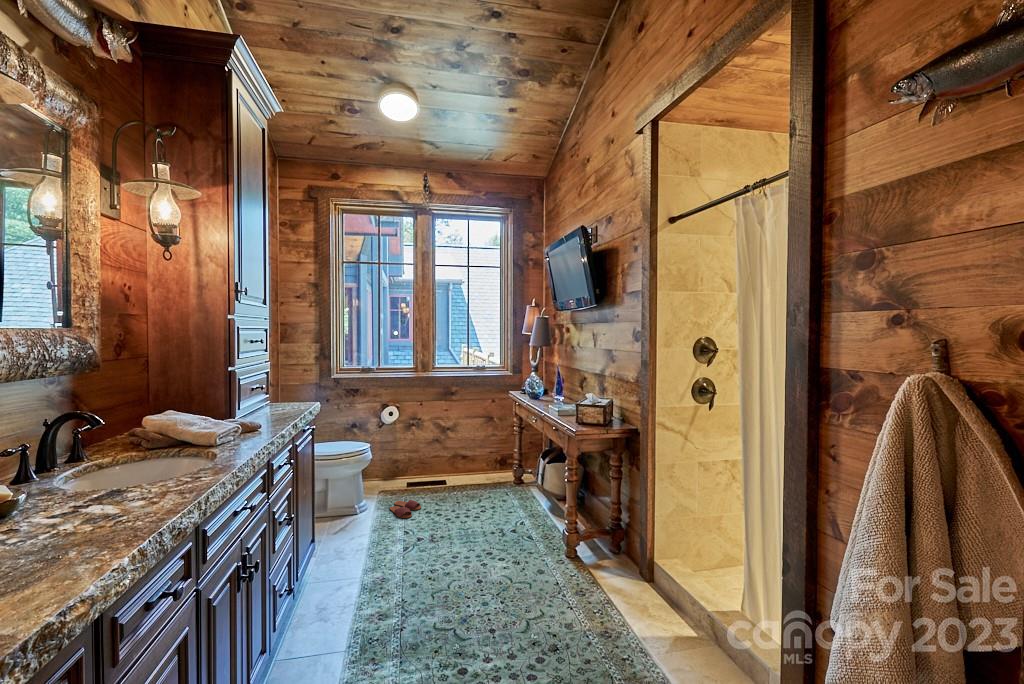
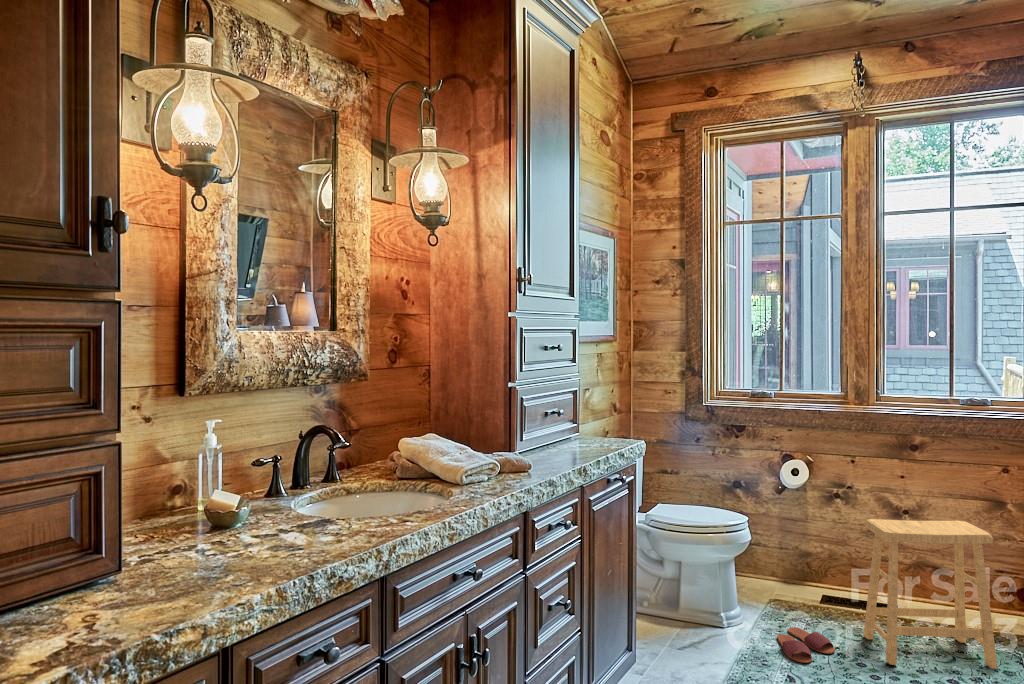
footstool: none [432,427,491,506] -> present [863,519,998,669]

